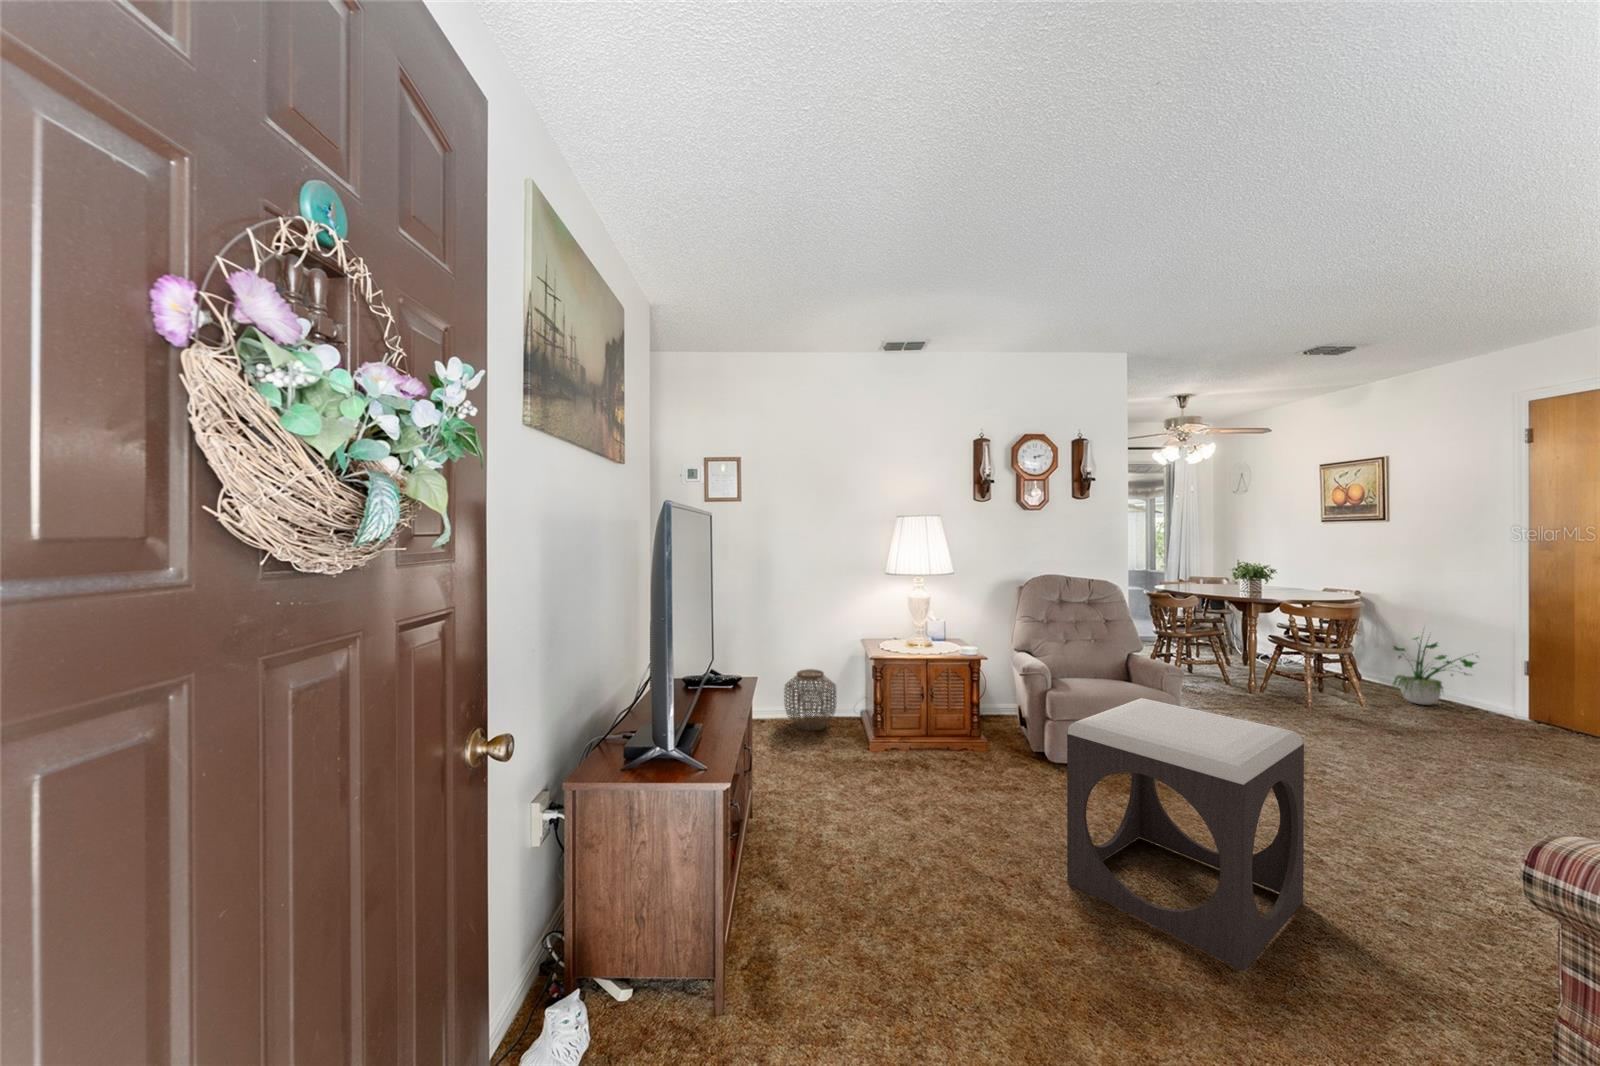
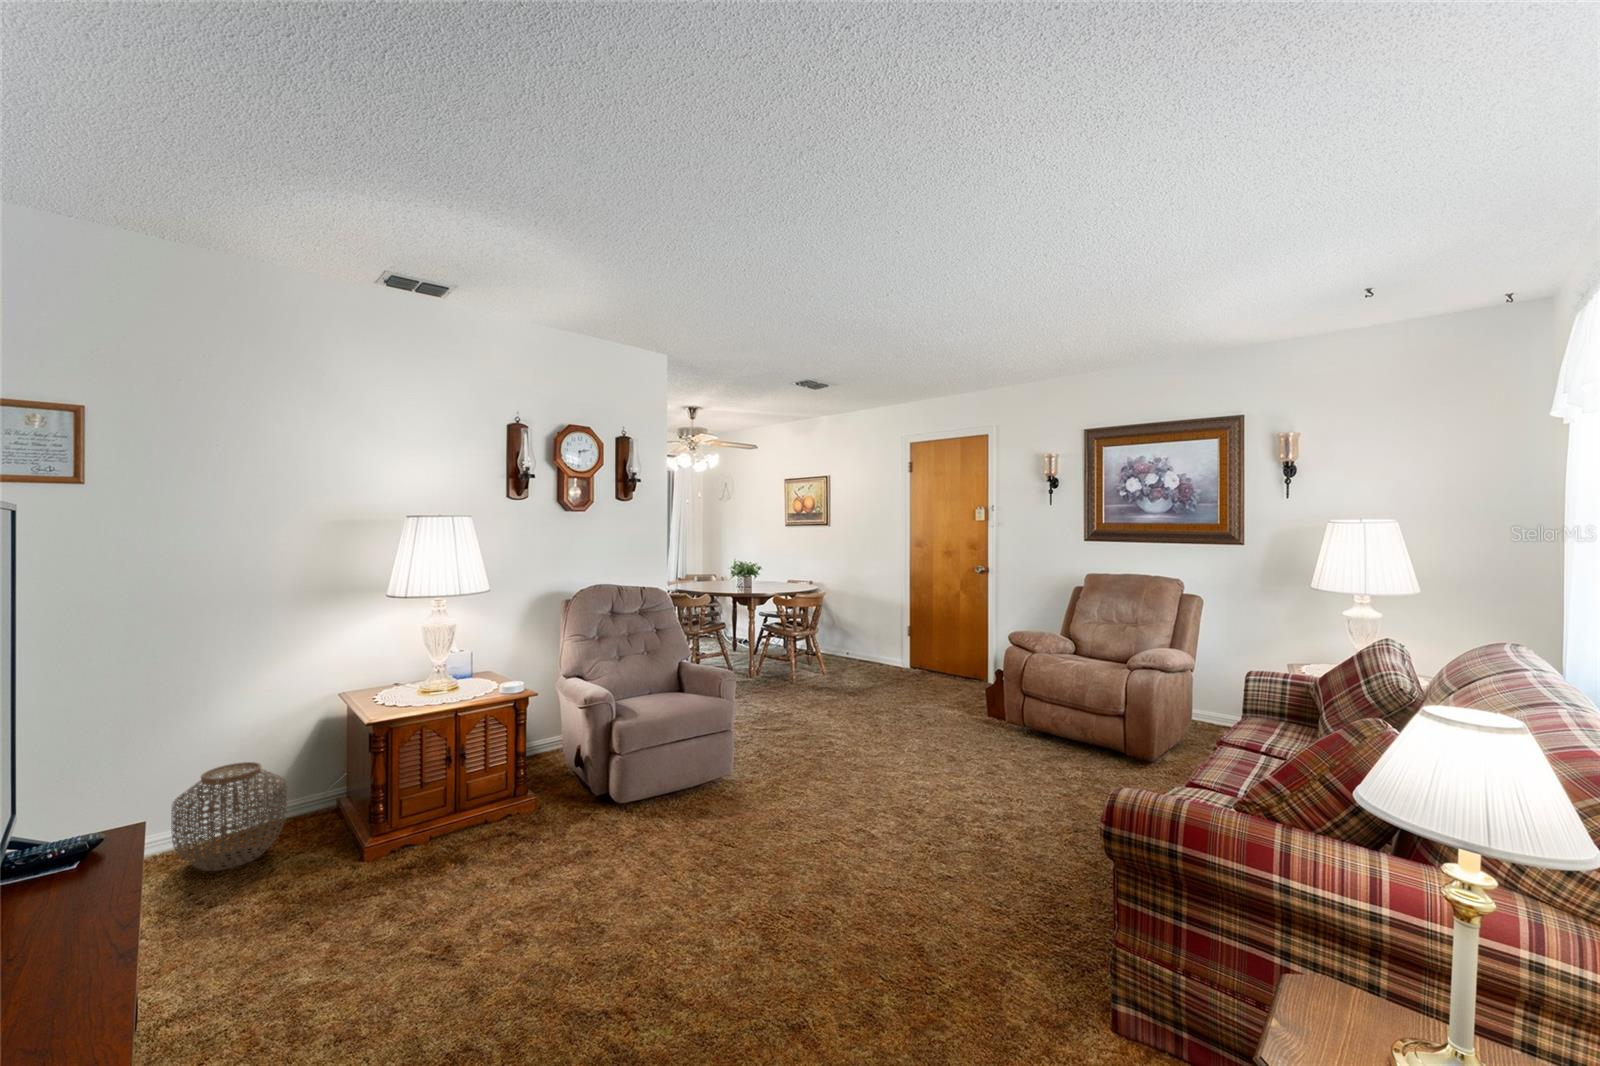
potted plant: present [1393,637,1478,705] -> none [838,605,889,670]
footstool: present [1067,698,1304,971] -> none [686,716,870,973]

